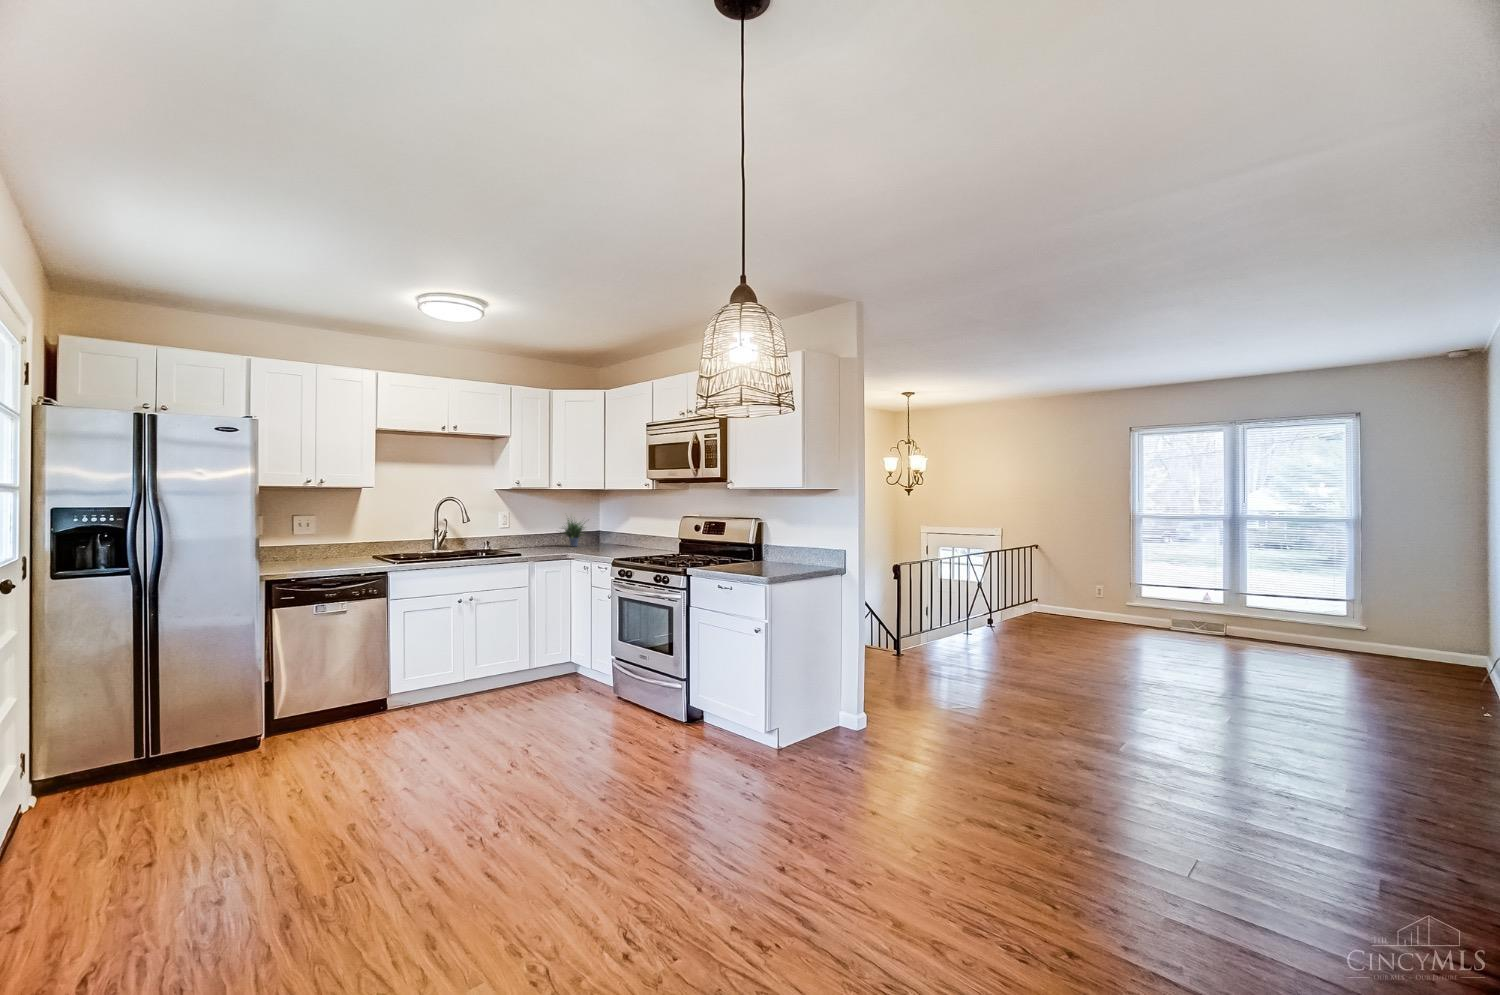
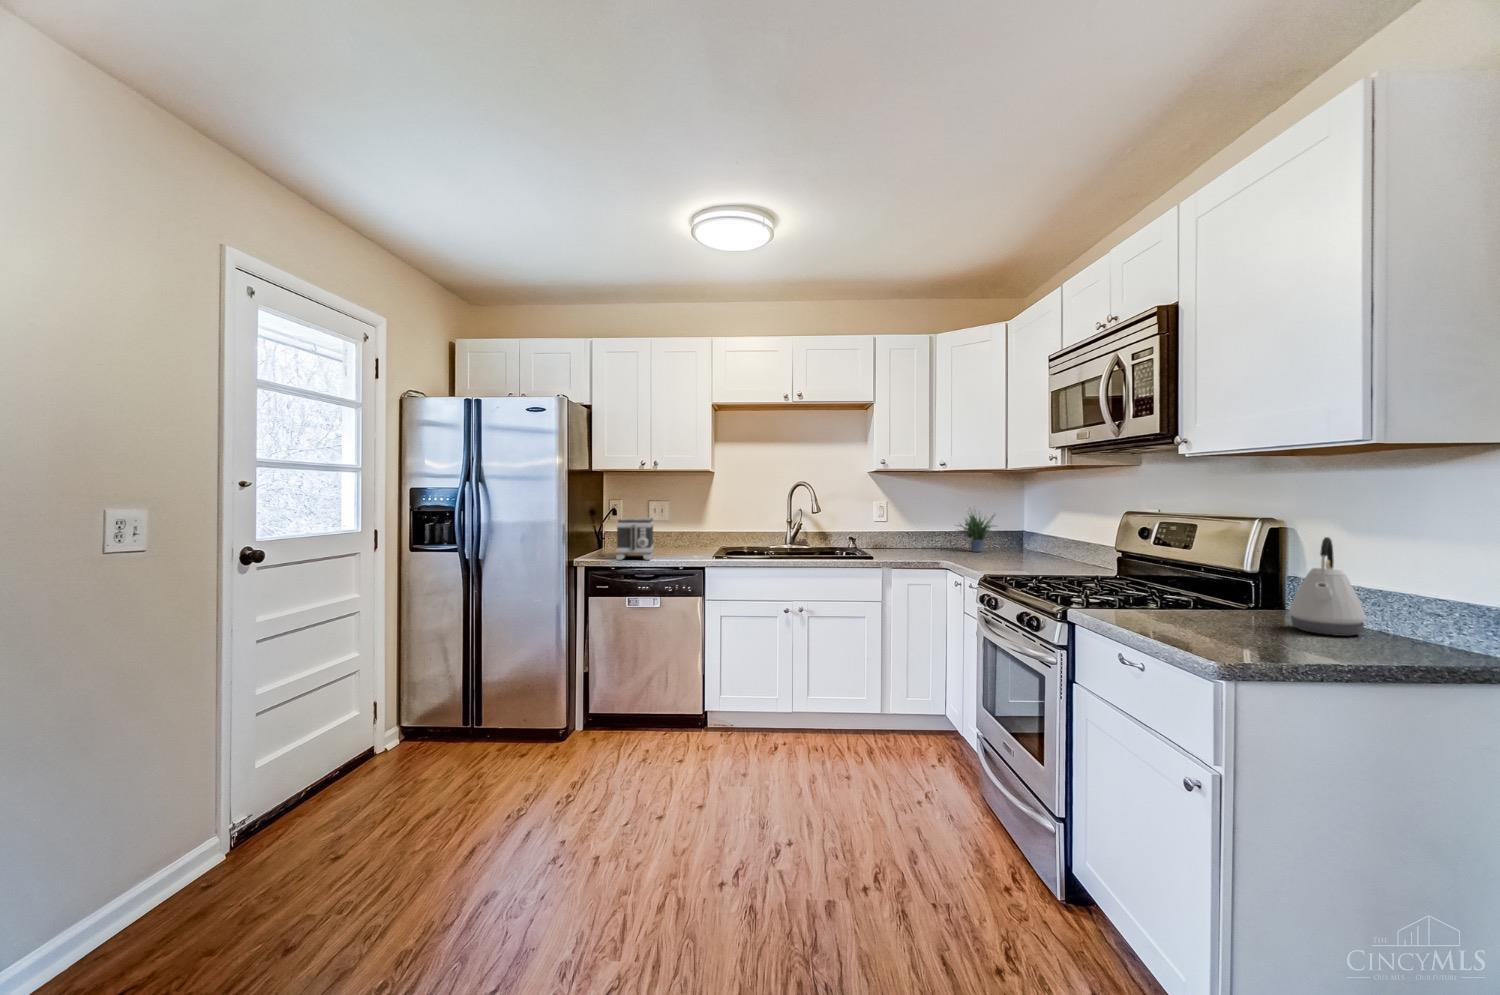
kettle: none [775,528,800,568] -> present [1289,537,1367,636]
toaster: none [292,533,343,572] -> present [616,518,654,560]

